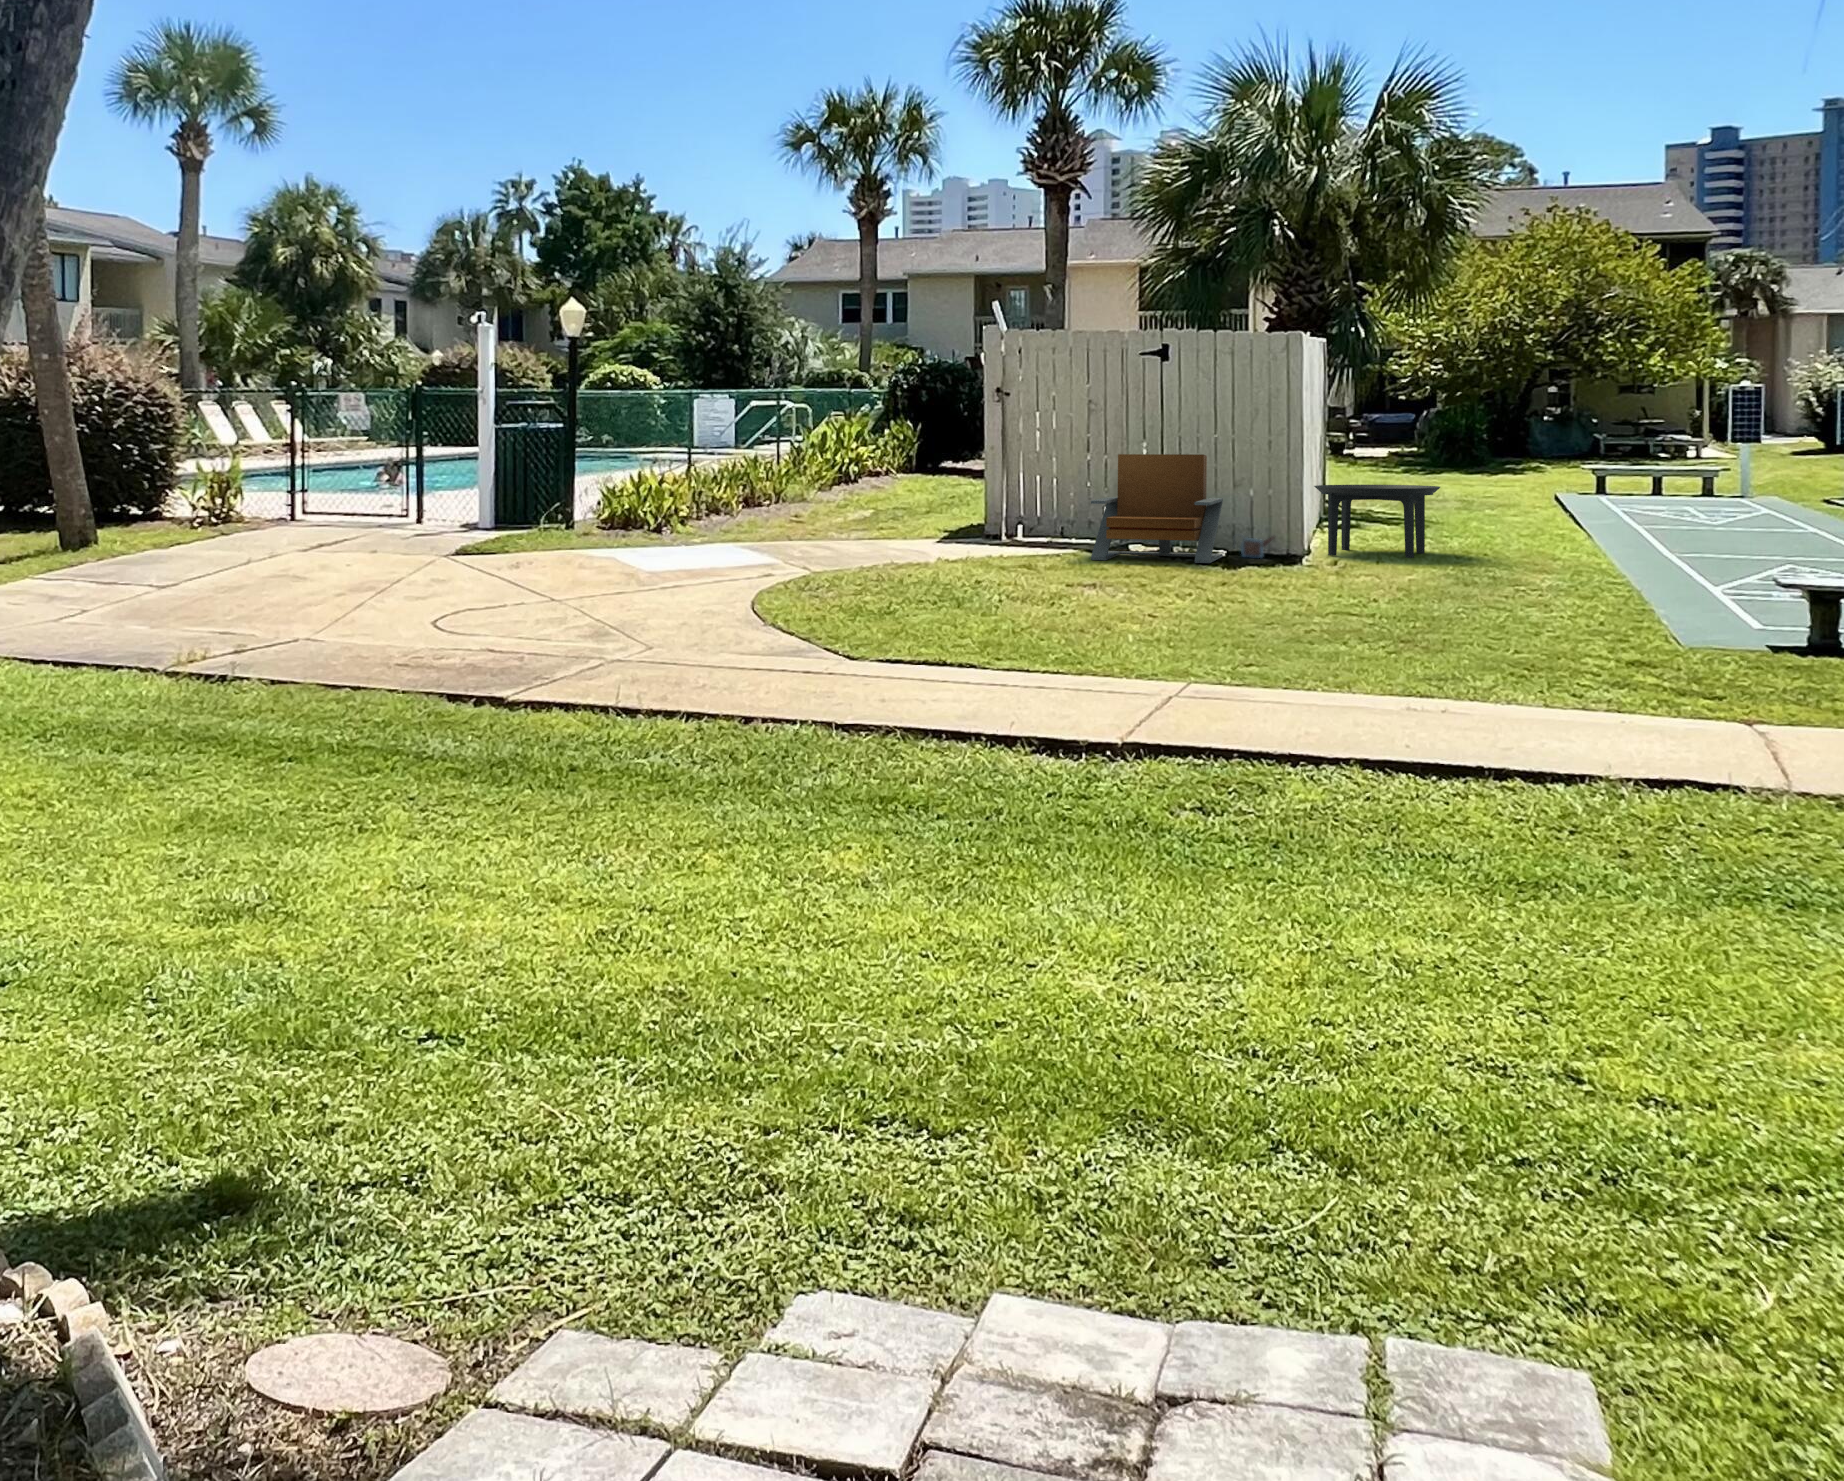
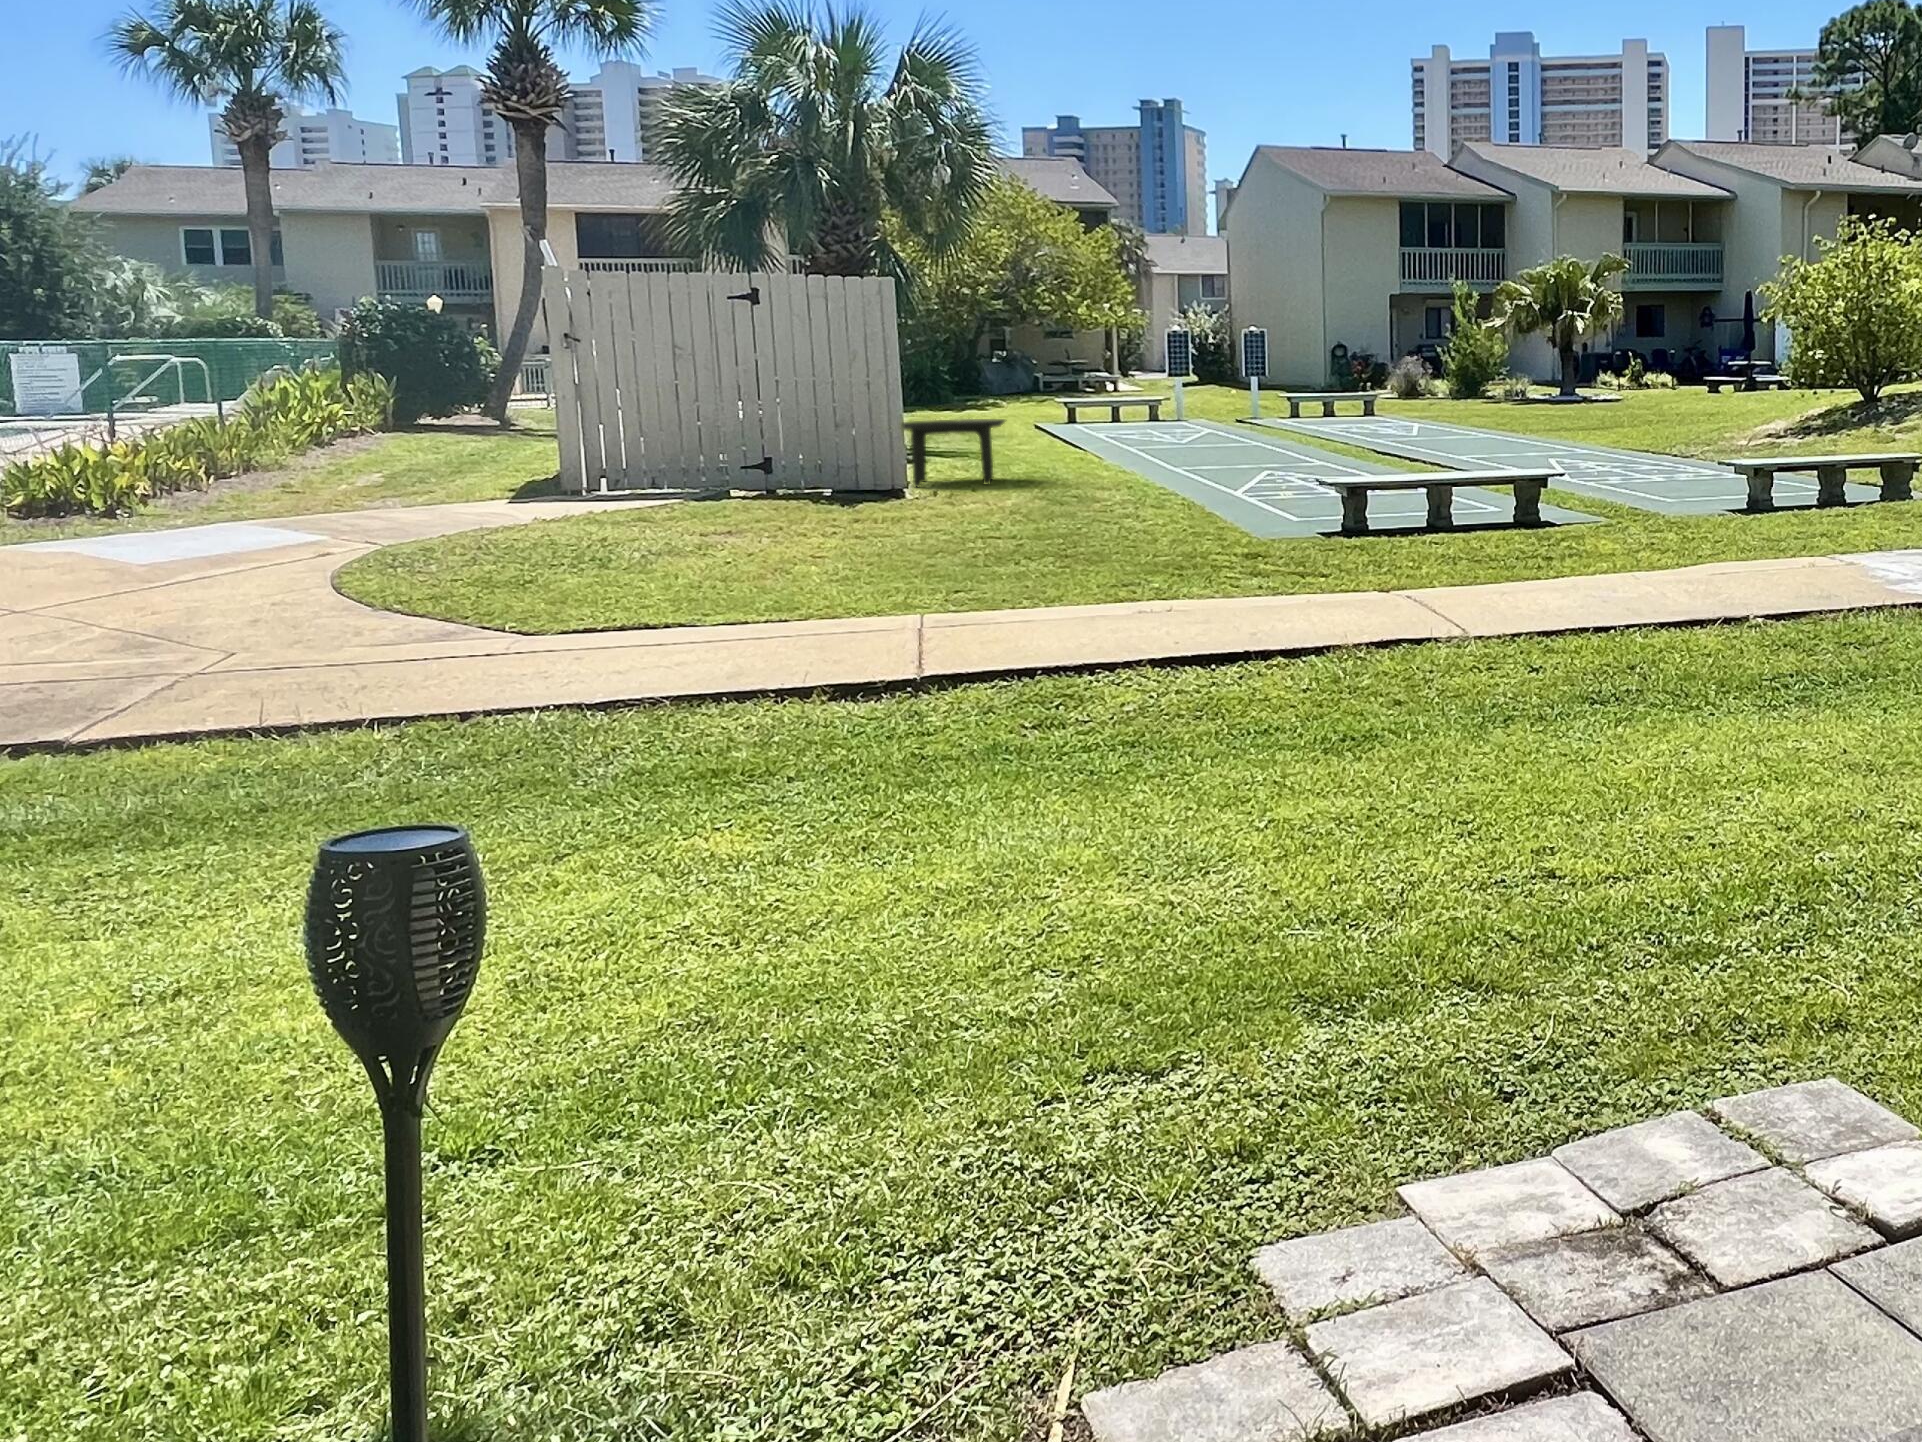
lounge chair: present [1091,454,1223,563] -> none [683,396,817,508]
watering can: present [1233,535,1274,557] -> none [826,472,868,494]

